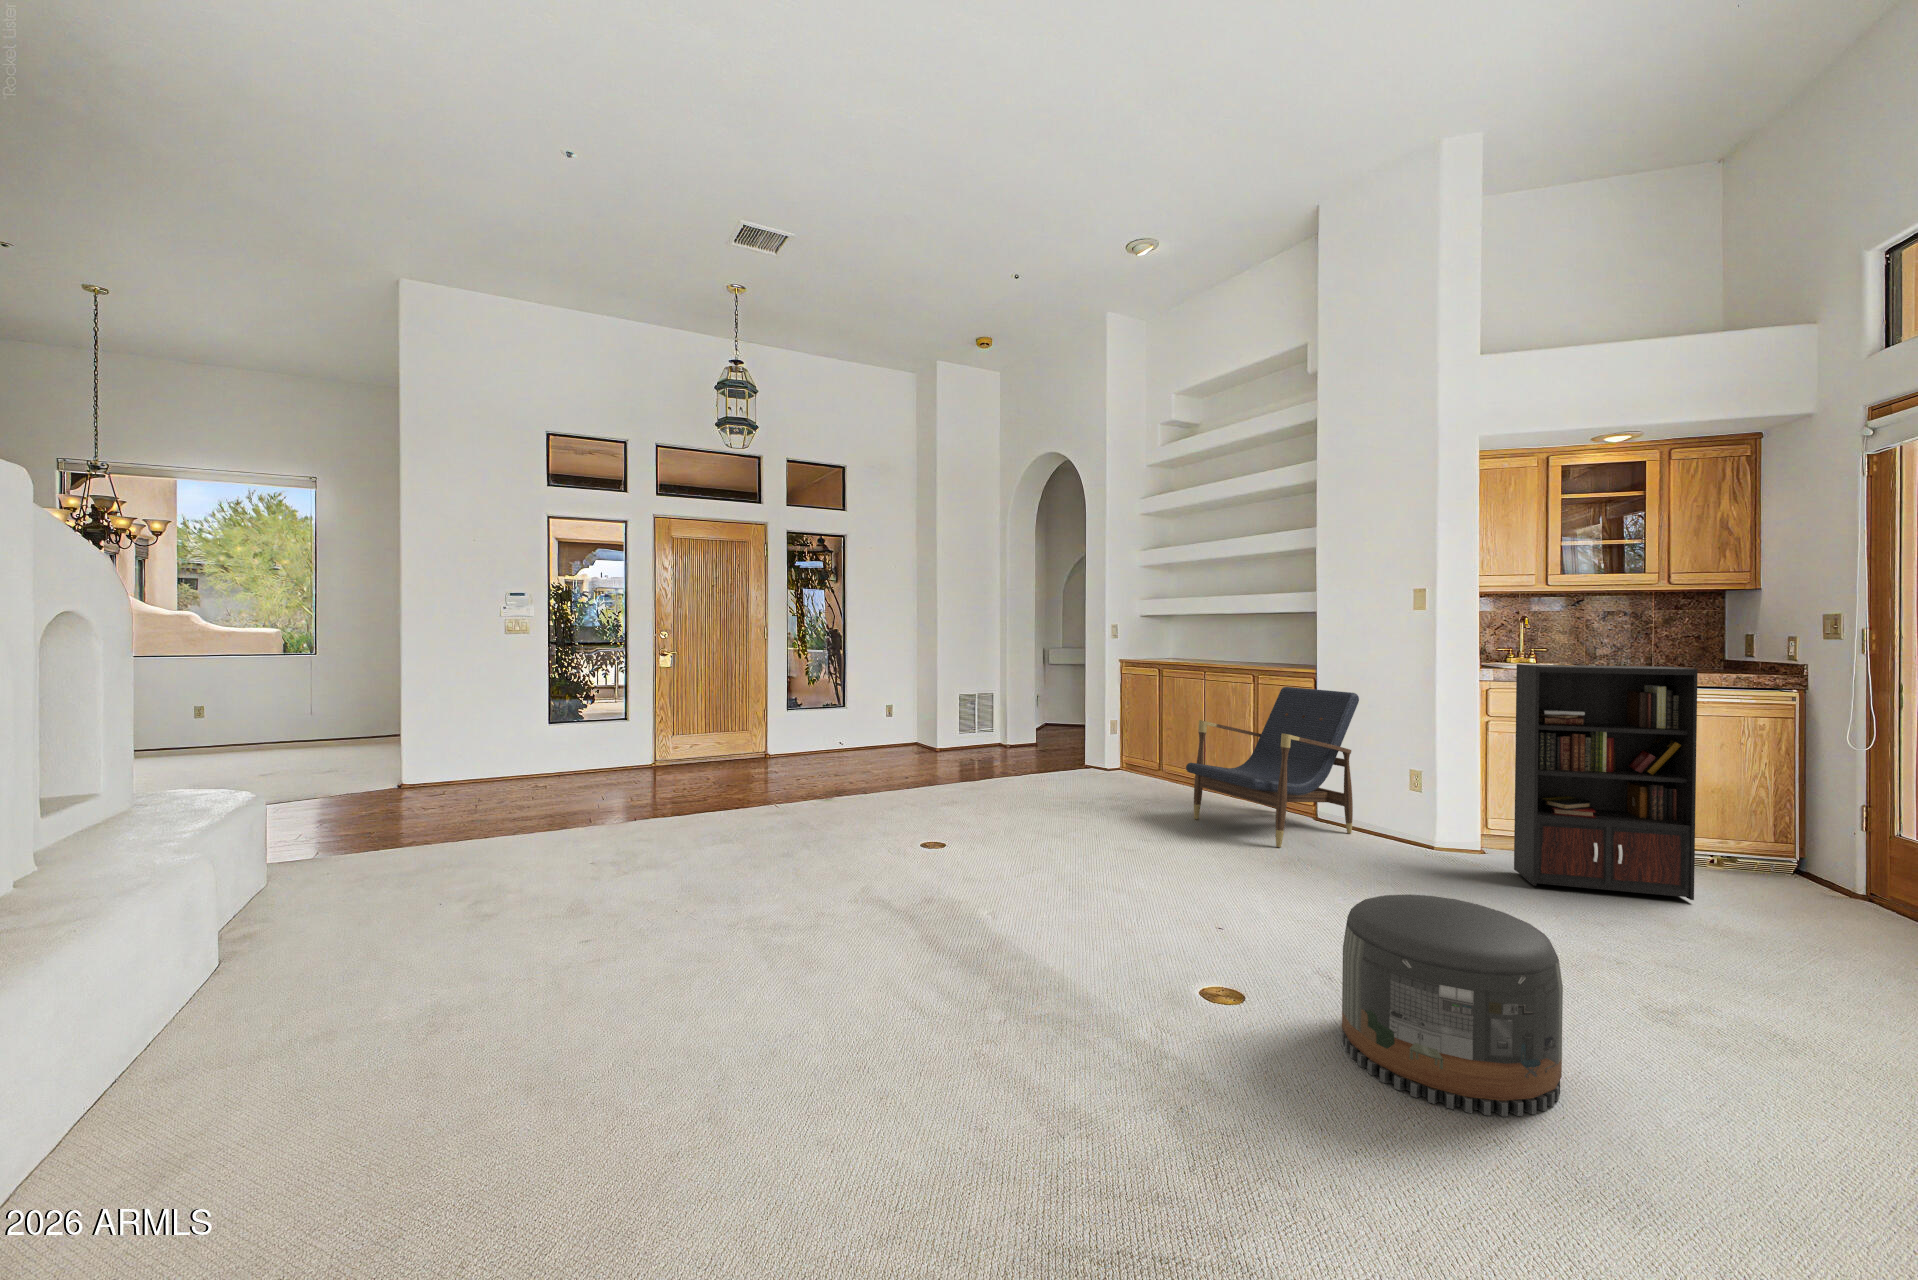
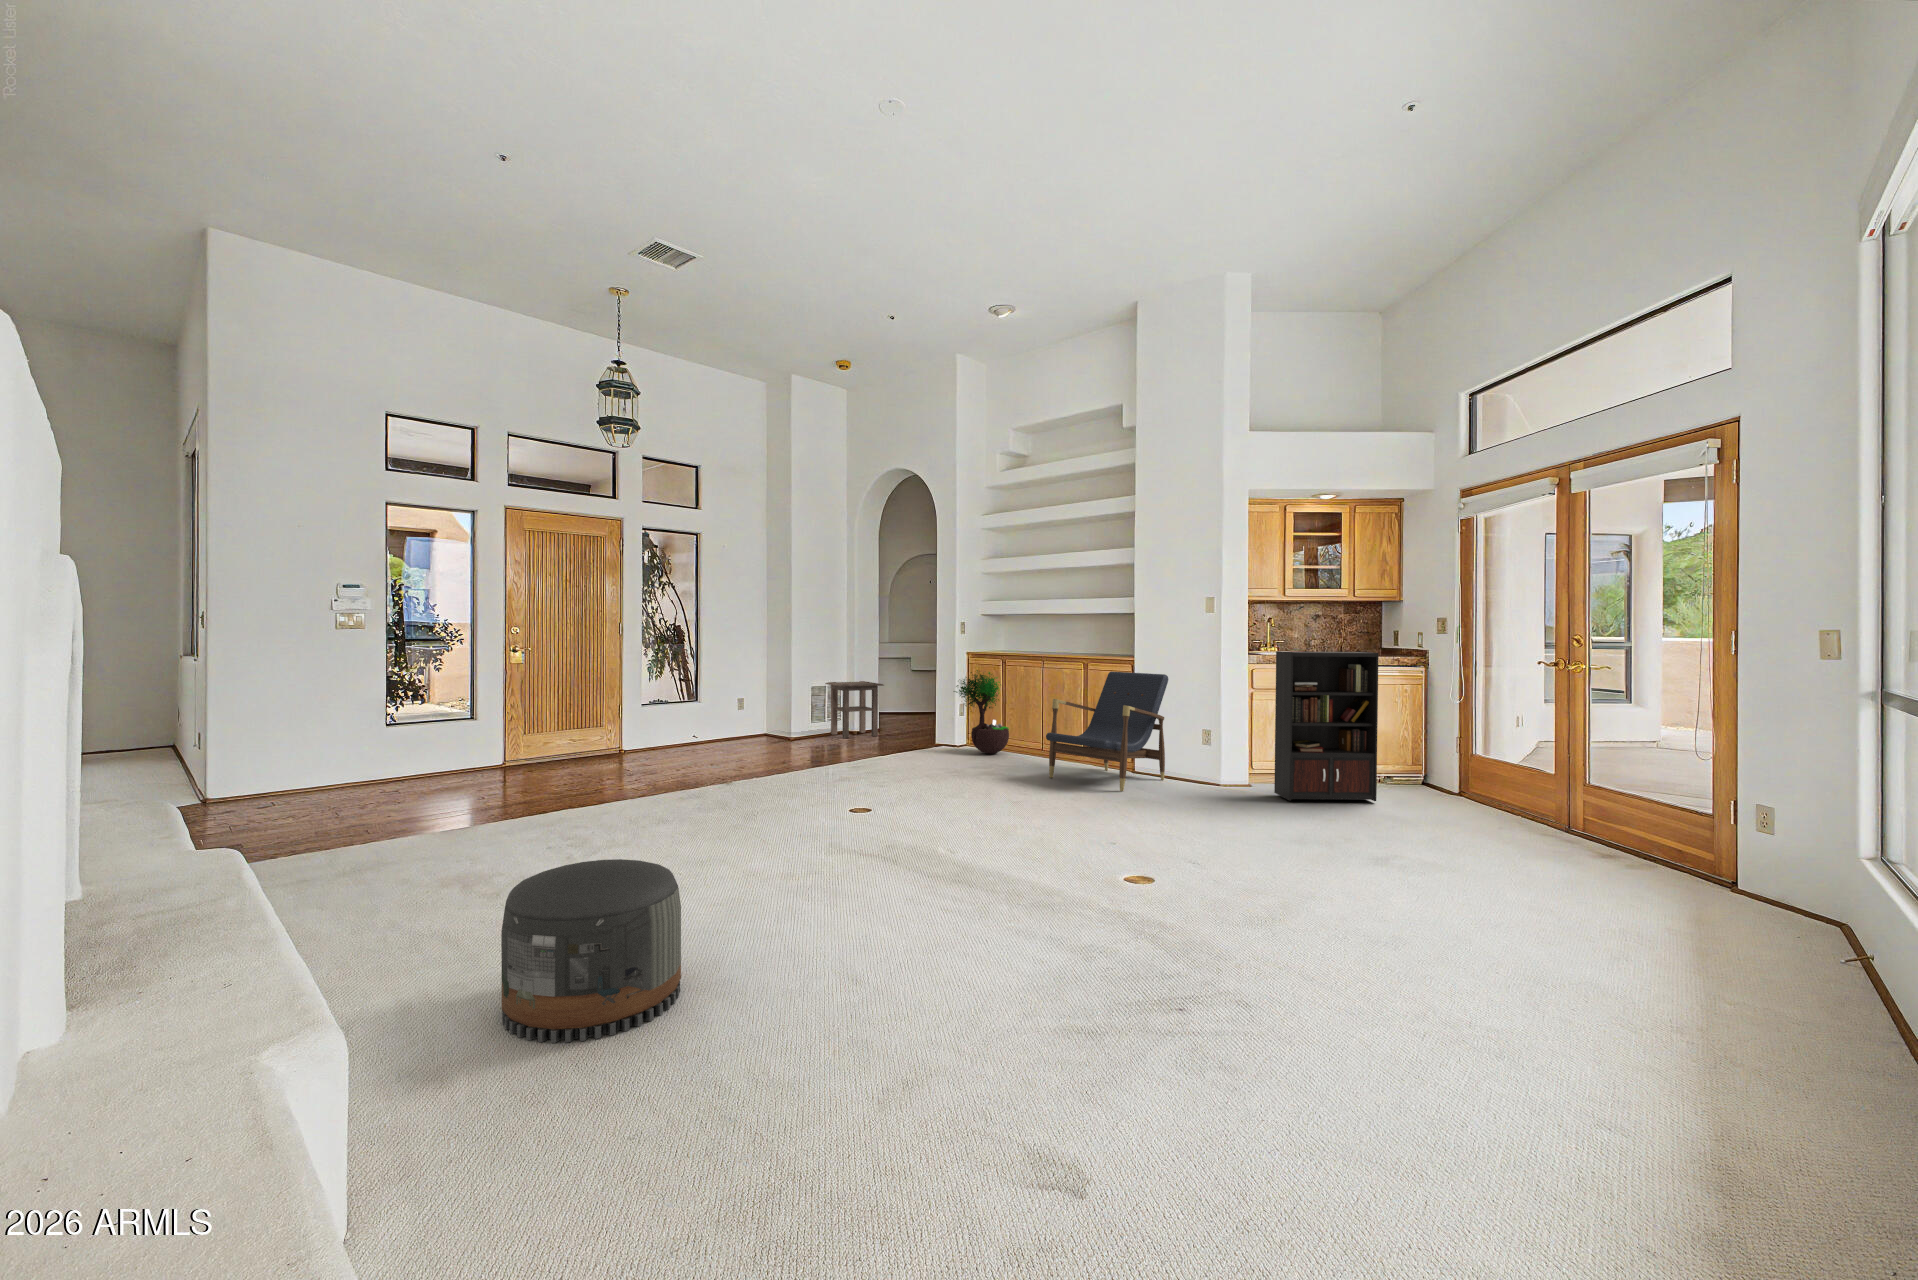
potted tree: none [1099,676,1169,781] -> present [954,670,1009,754]
side table: none [981,690,1042,752] -> present [825,681,884,738]
pouf: present [1342,894,1563,1116] -> present [501,859,681,1043]

